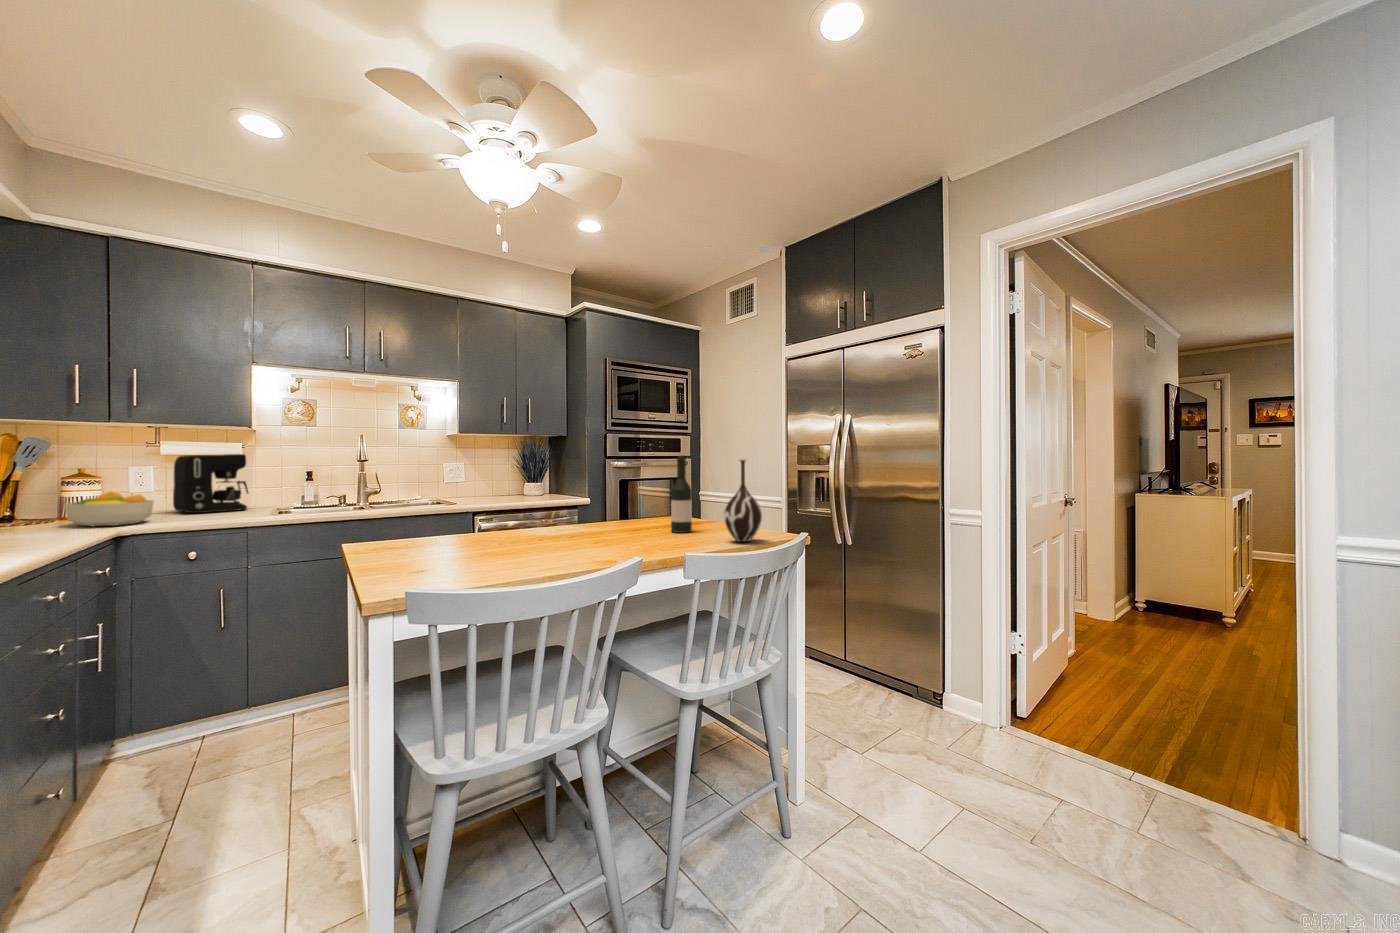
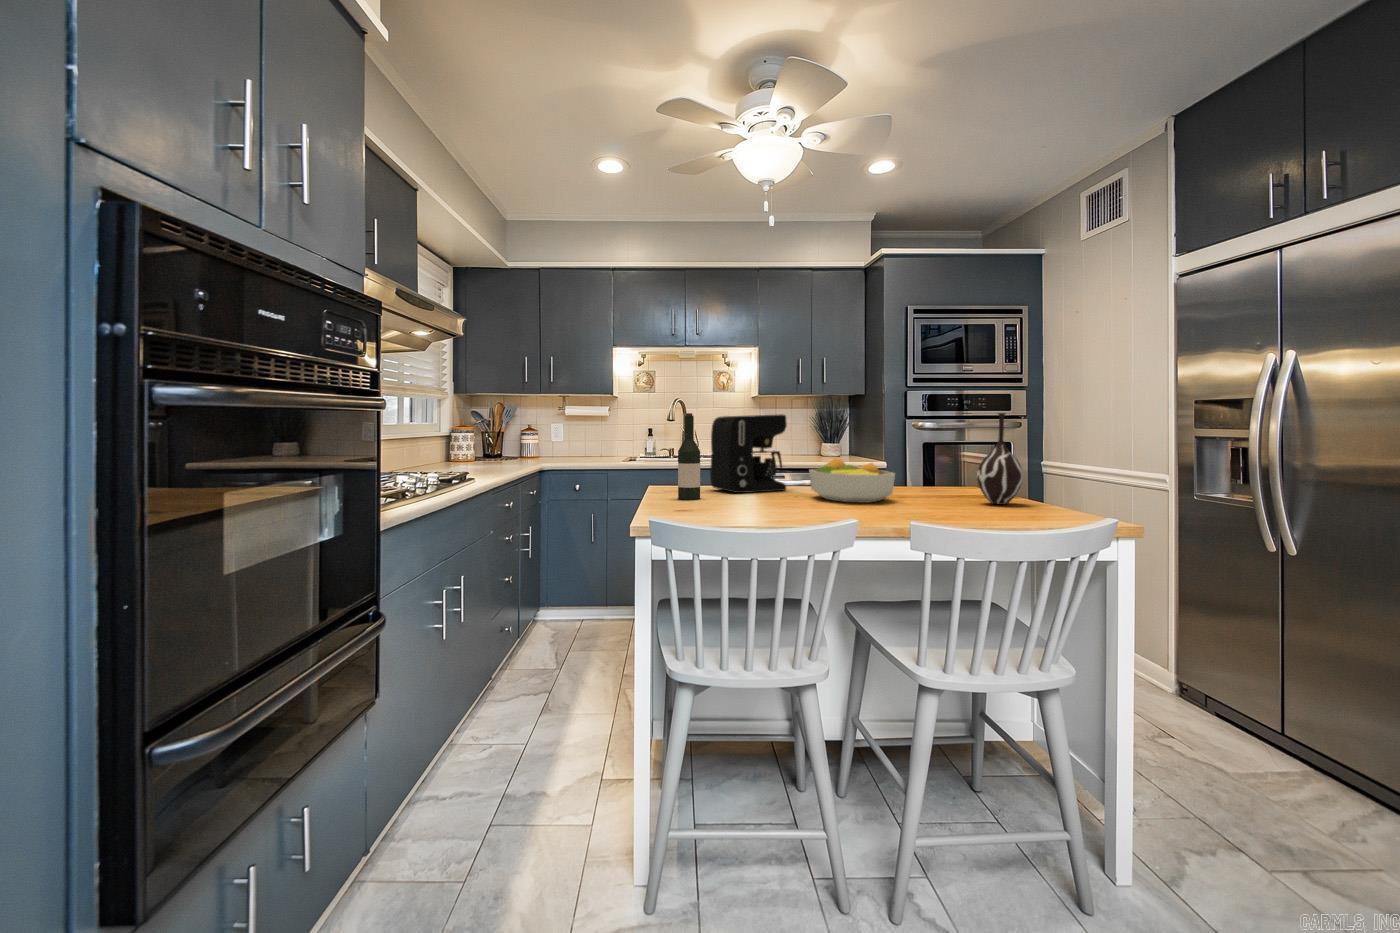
coffee maker: present [173,454,248,513] -> present [710,415,787,493]
wine bottle: present [671,456,692,533] -> present [678,413,700,500]
fruit bowl: present [65,492,154,526] -> present [809,457,895,503]

